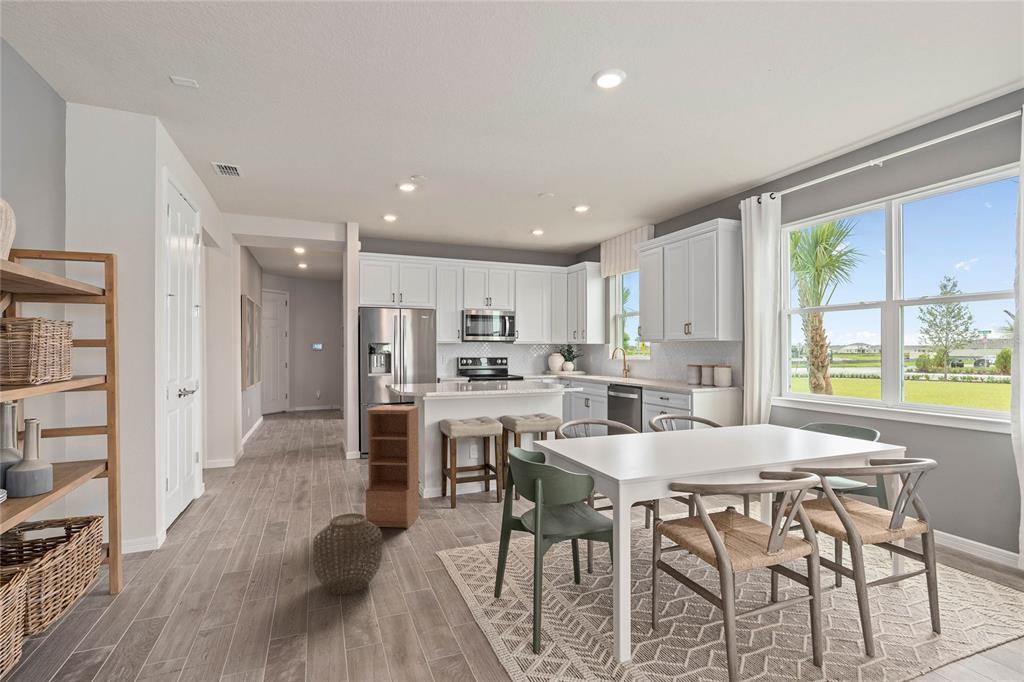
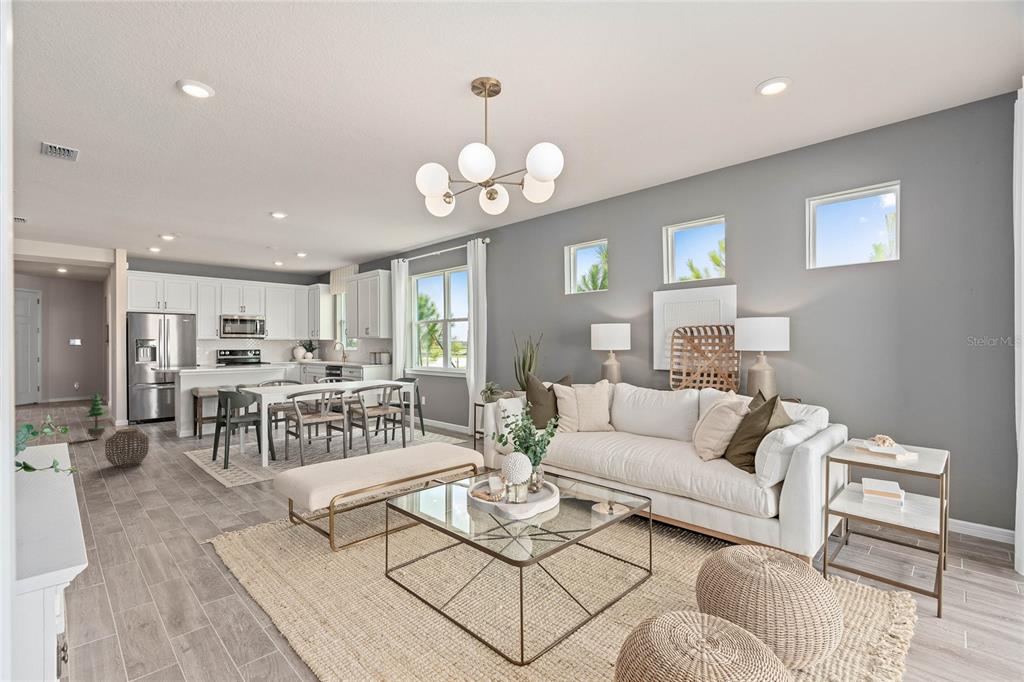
bookcase: present [366,406,419,528] -> none [136,377,175,449]
potted tree: none [306,420,332,489] -> present [86,393,106,439]

